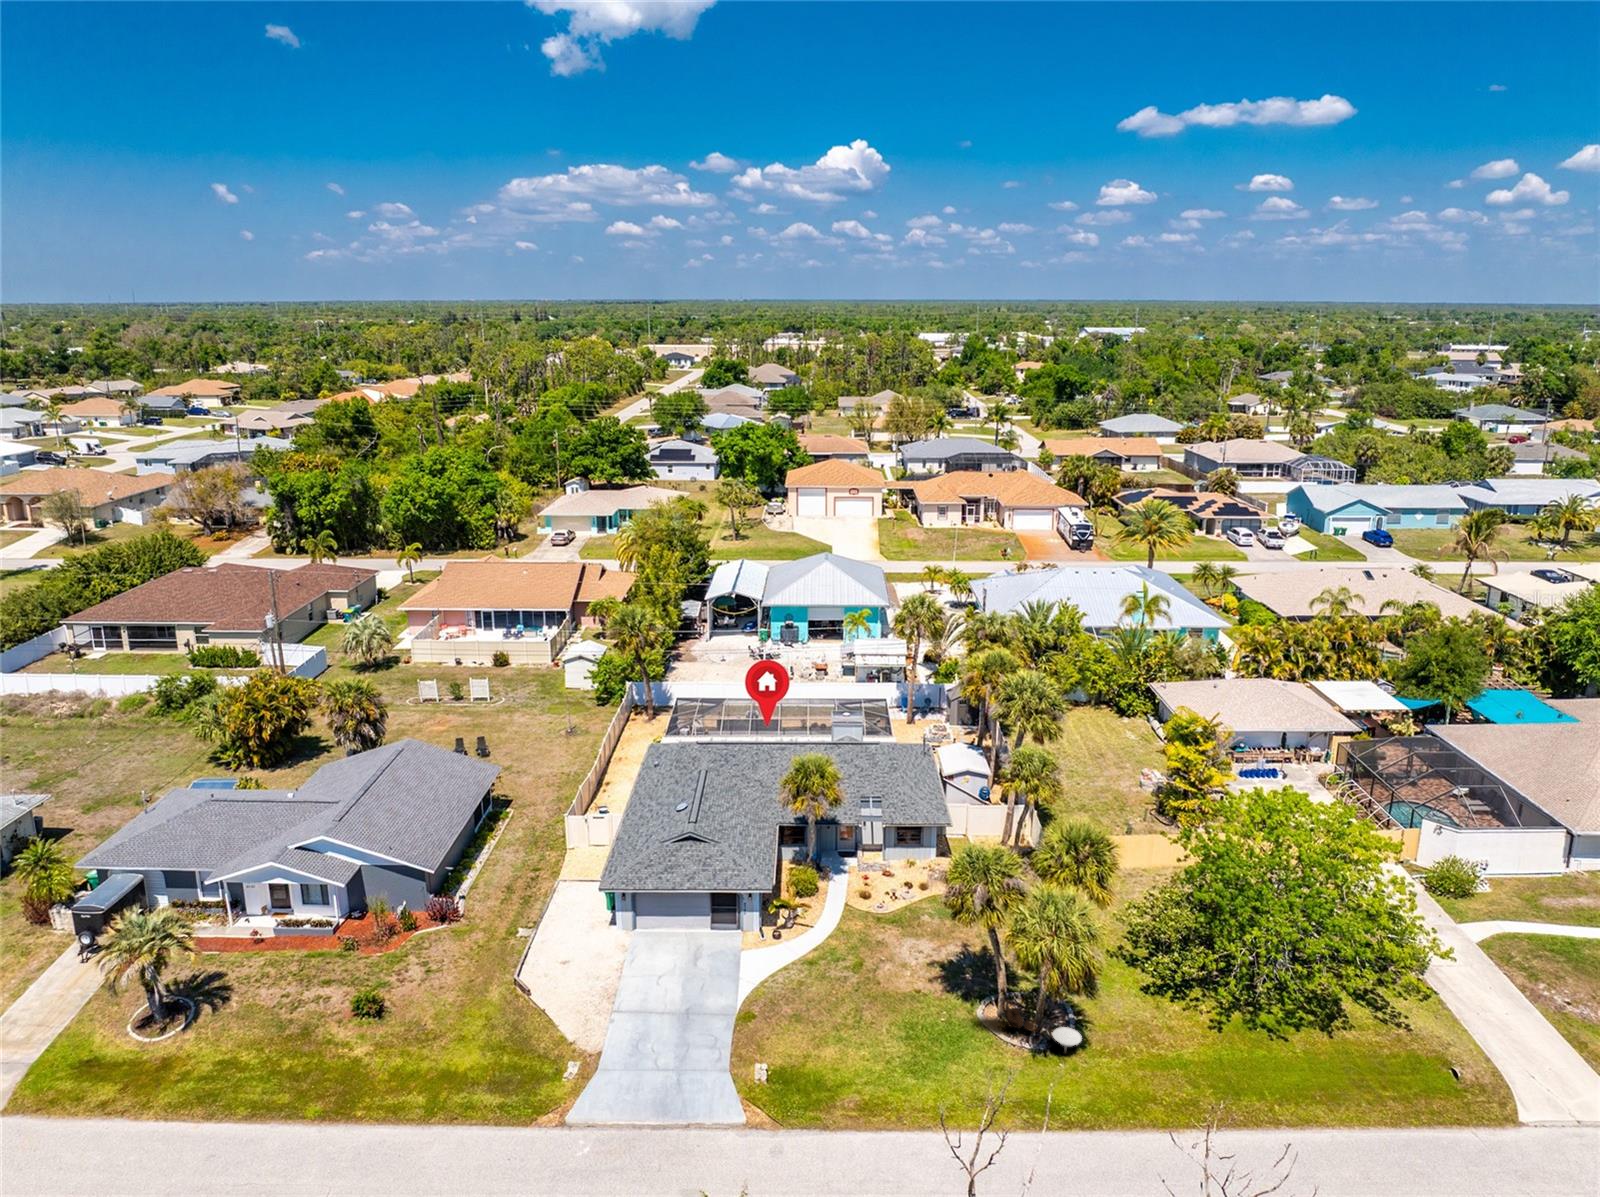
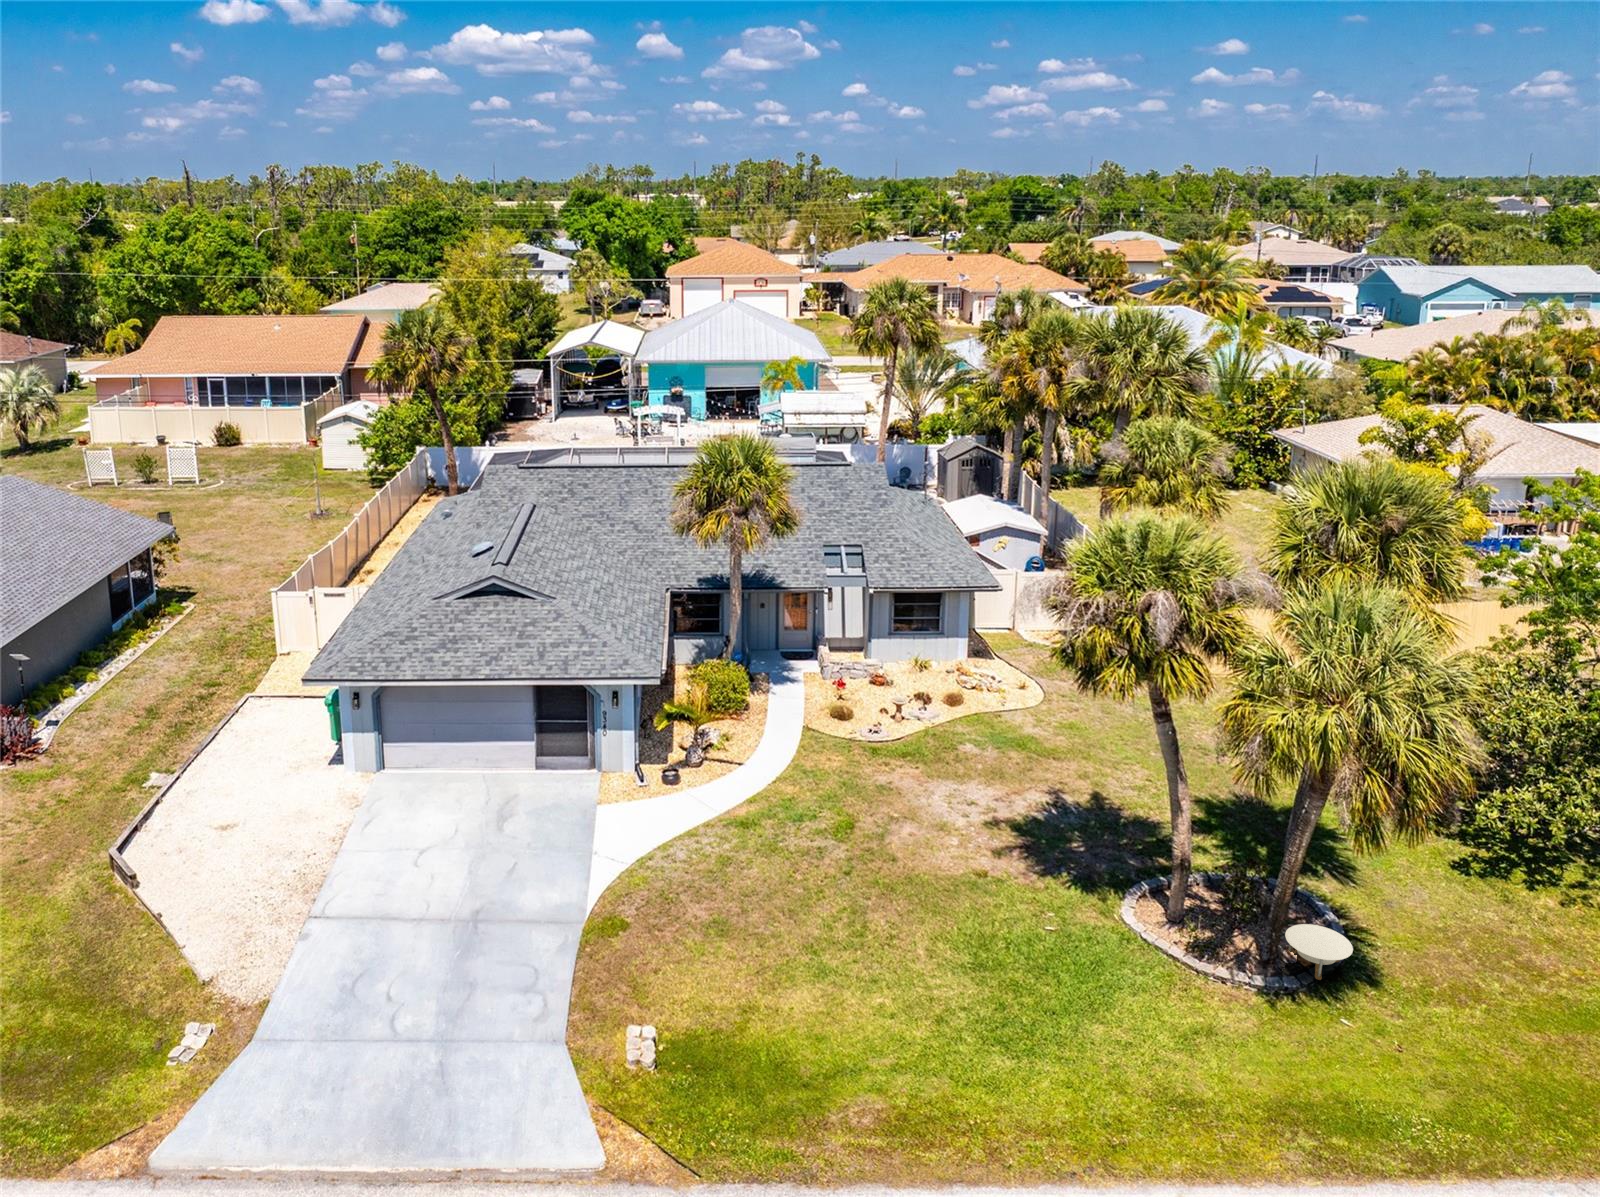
lounge chair: present [1005,1000,1035,1033] -> none [1174,872,1239,944]

